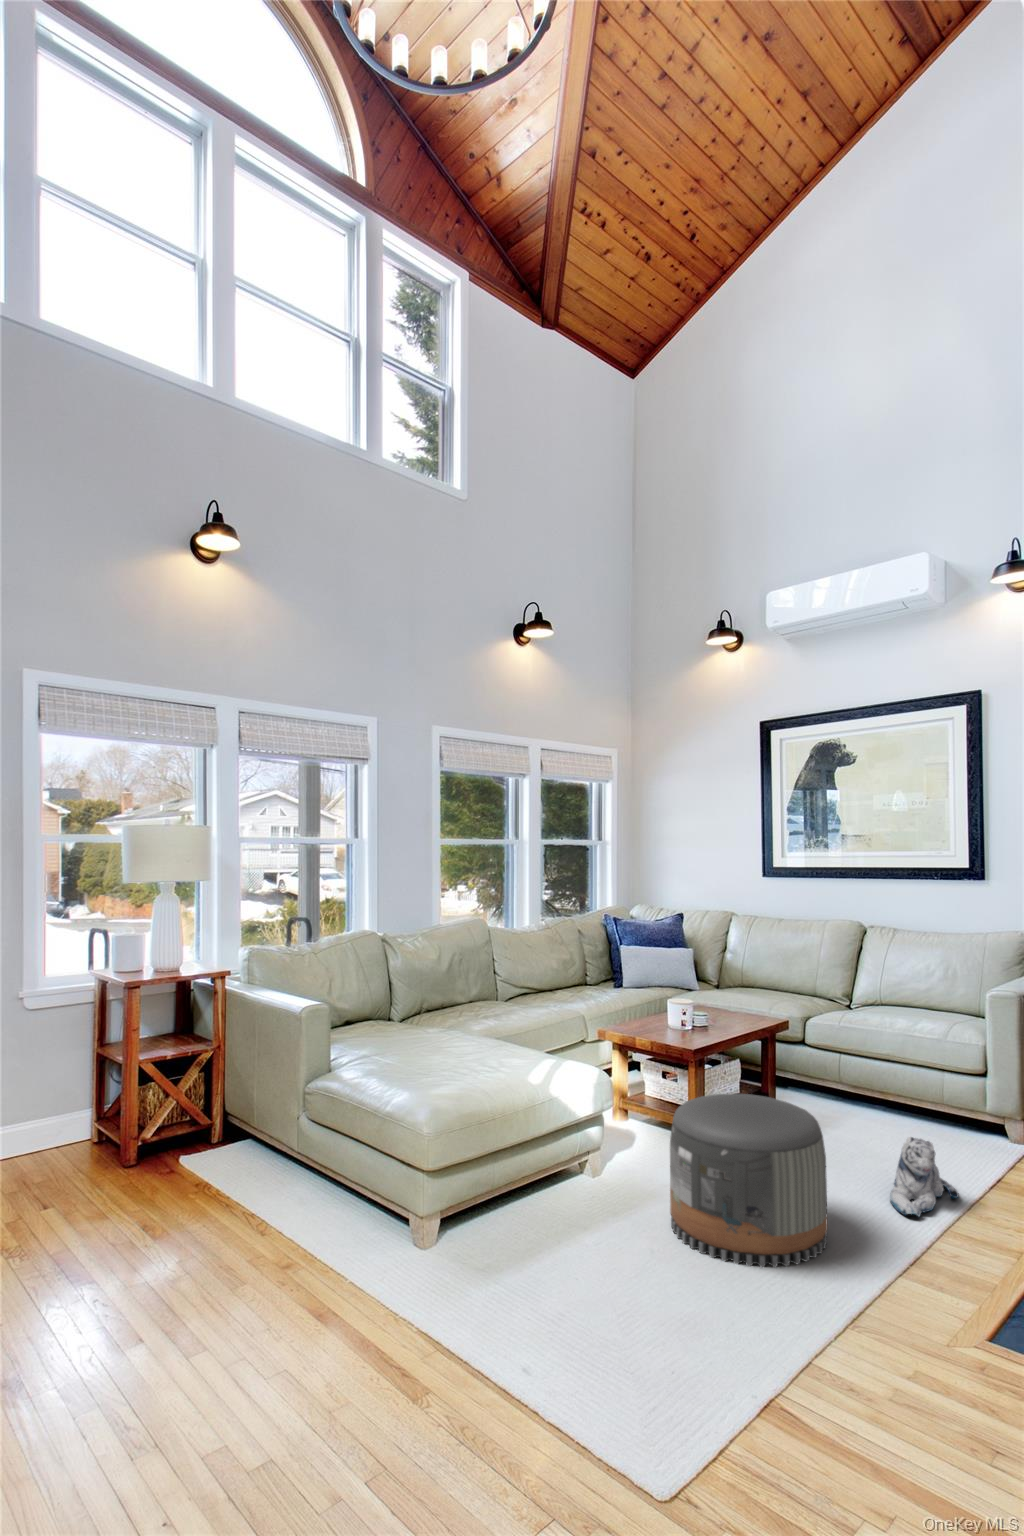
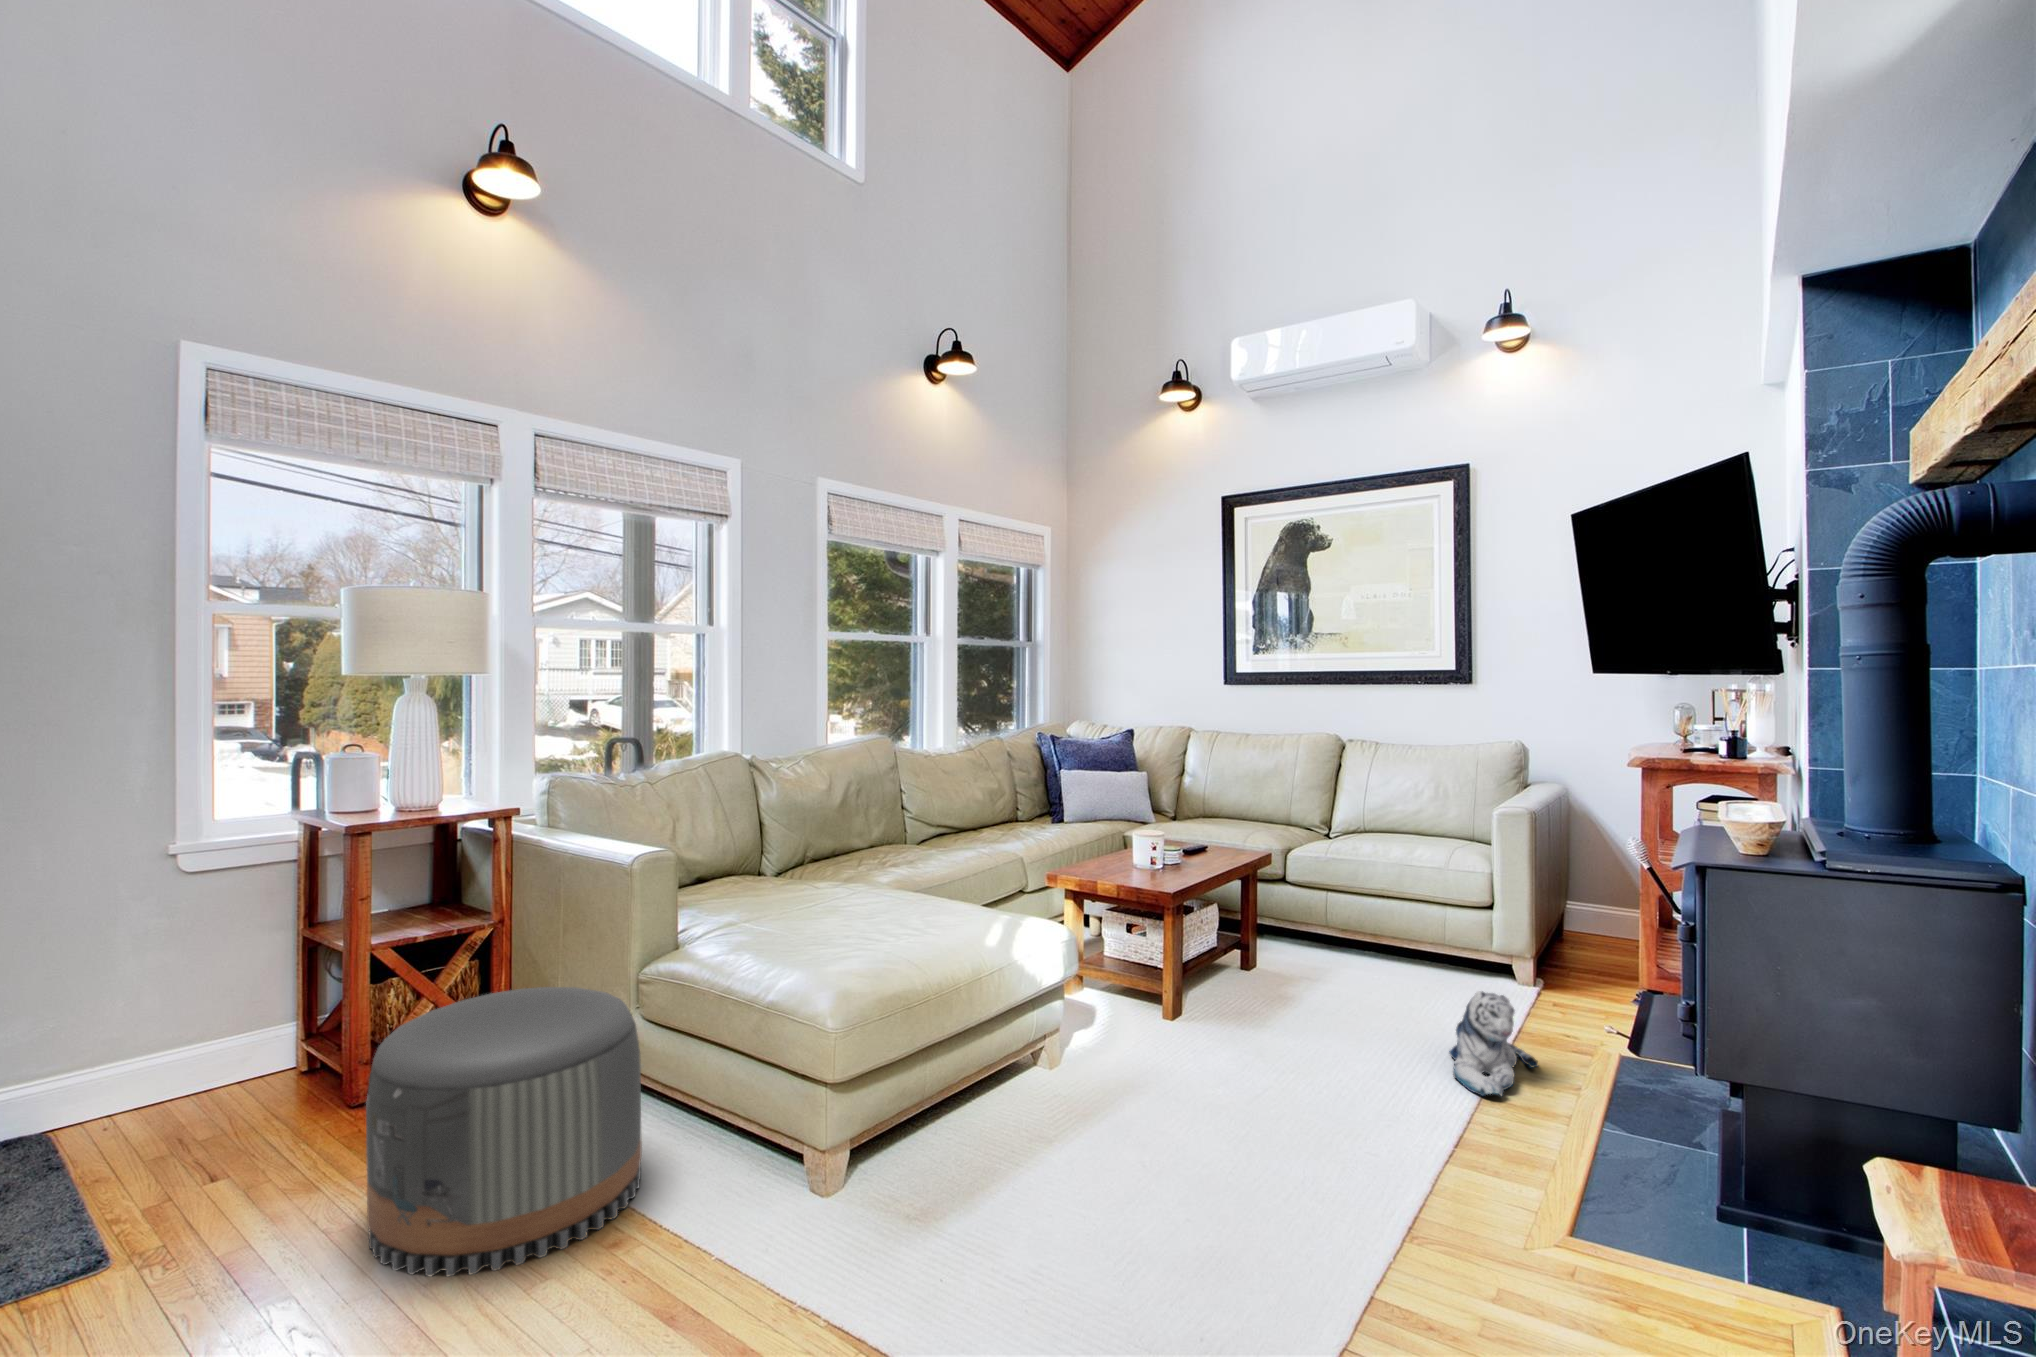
pouf: present [670,1093,828,1267] -> present [366,987,642,1276]

